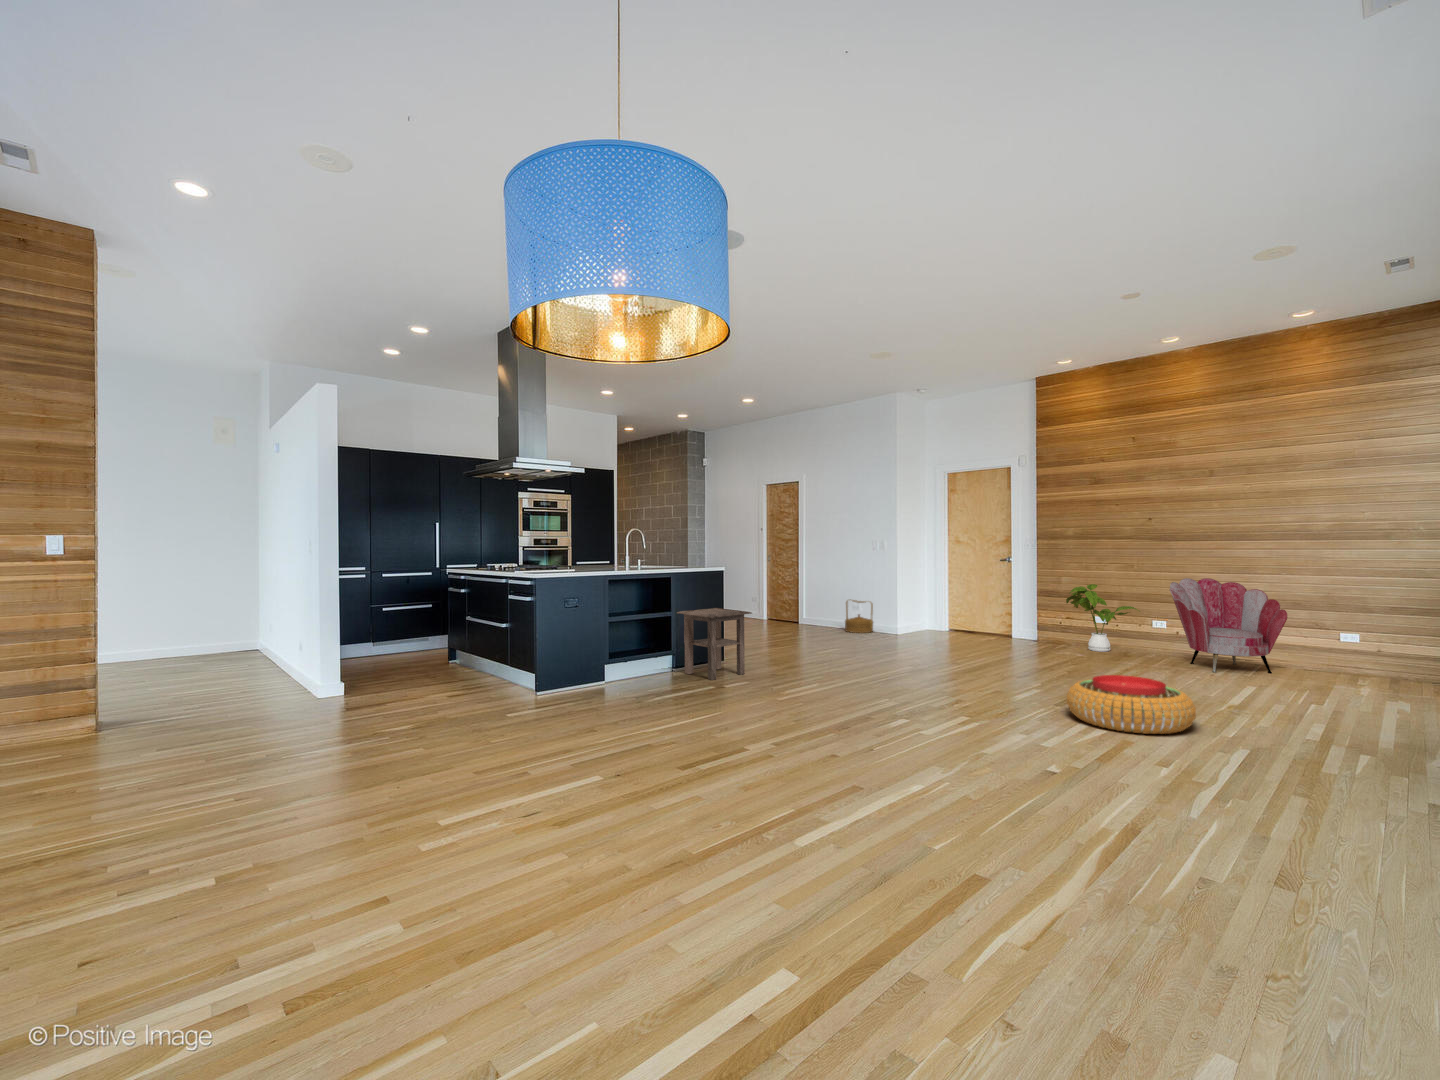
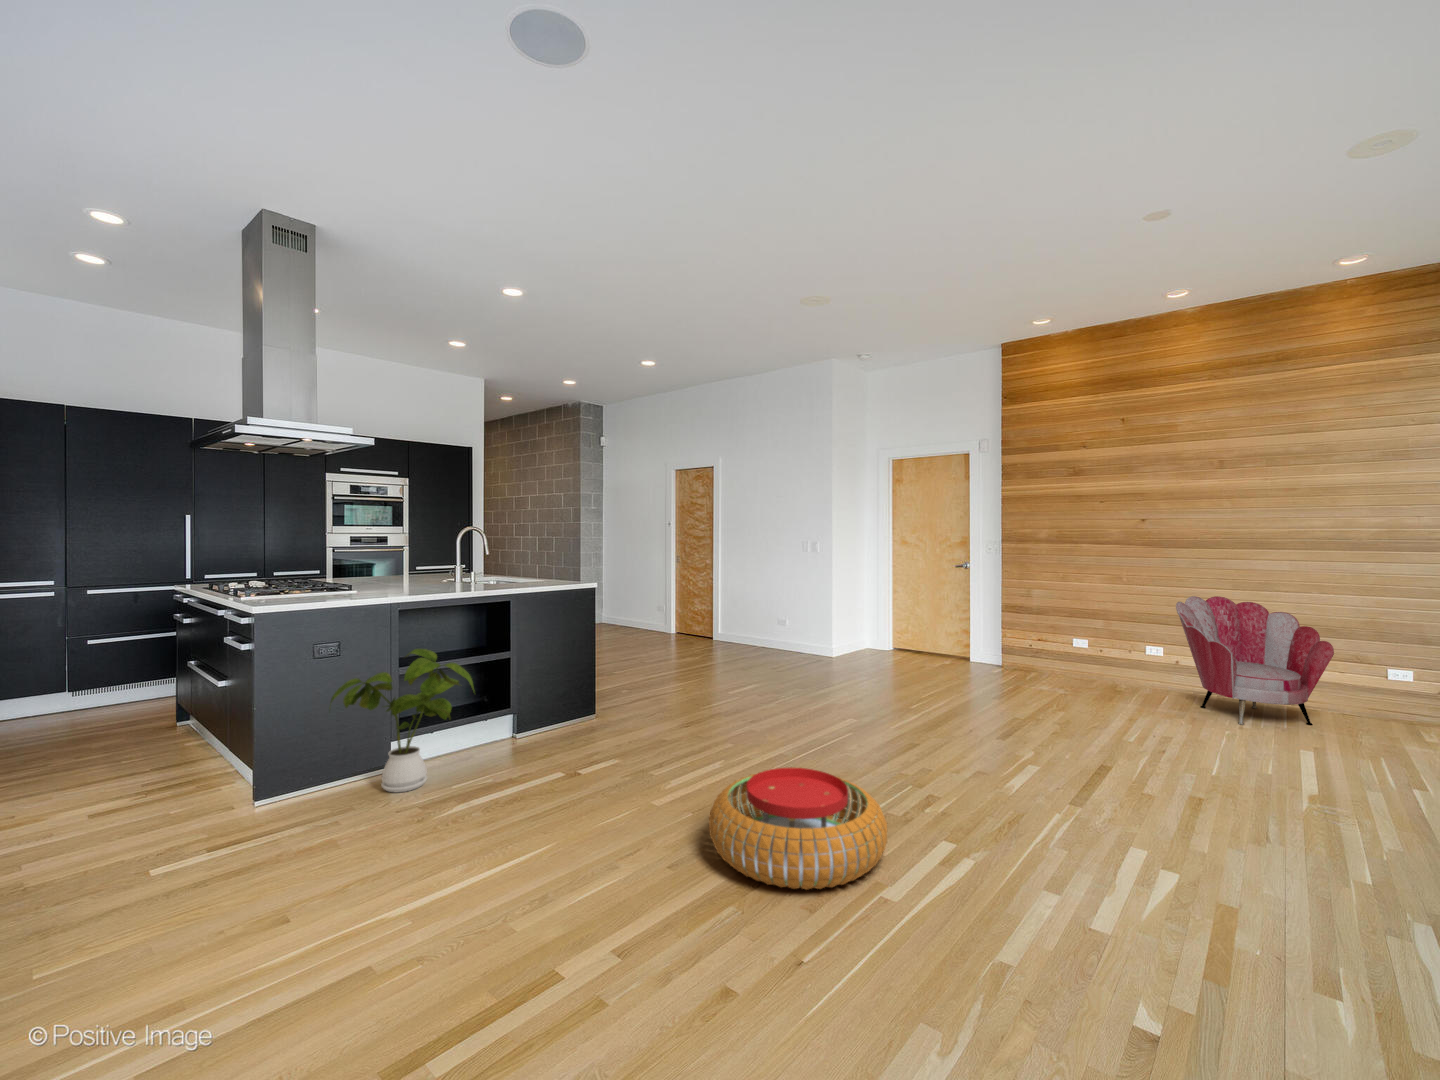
house plant: present [1066,584,1137,652] -> present [329,649,474,792]
woven basket: present [845,600,873,633] -> none [766,614,801,656]
side table: present [677,608,752,680] -> none [515,642,628,757]
pouf: present [1067,675,1196,734] -> present [709,767,887,890]

